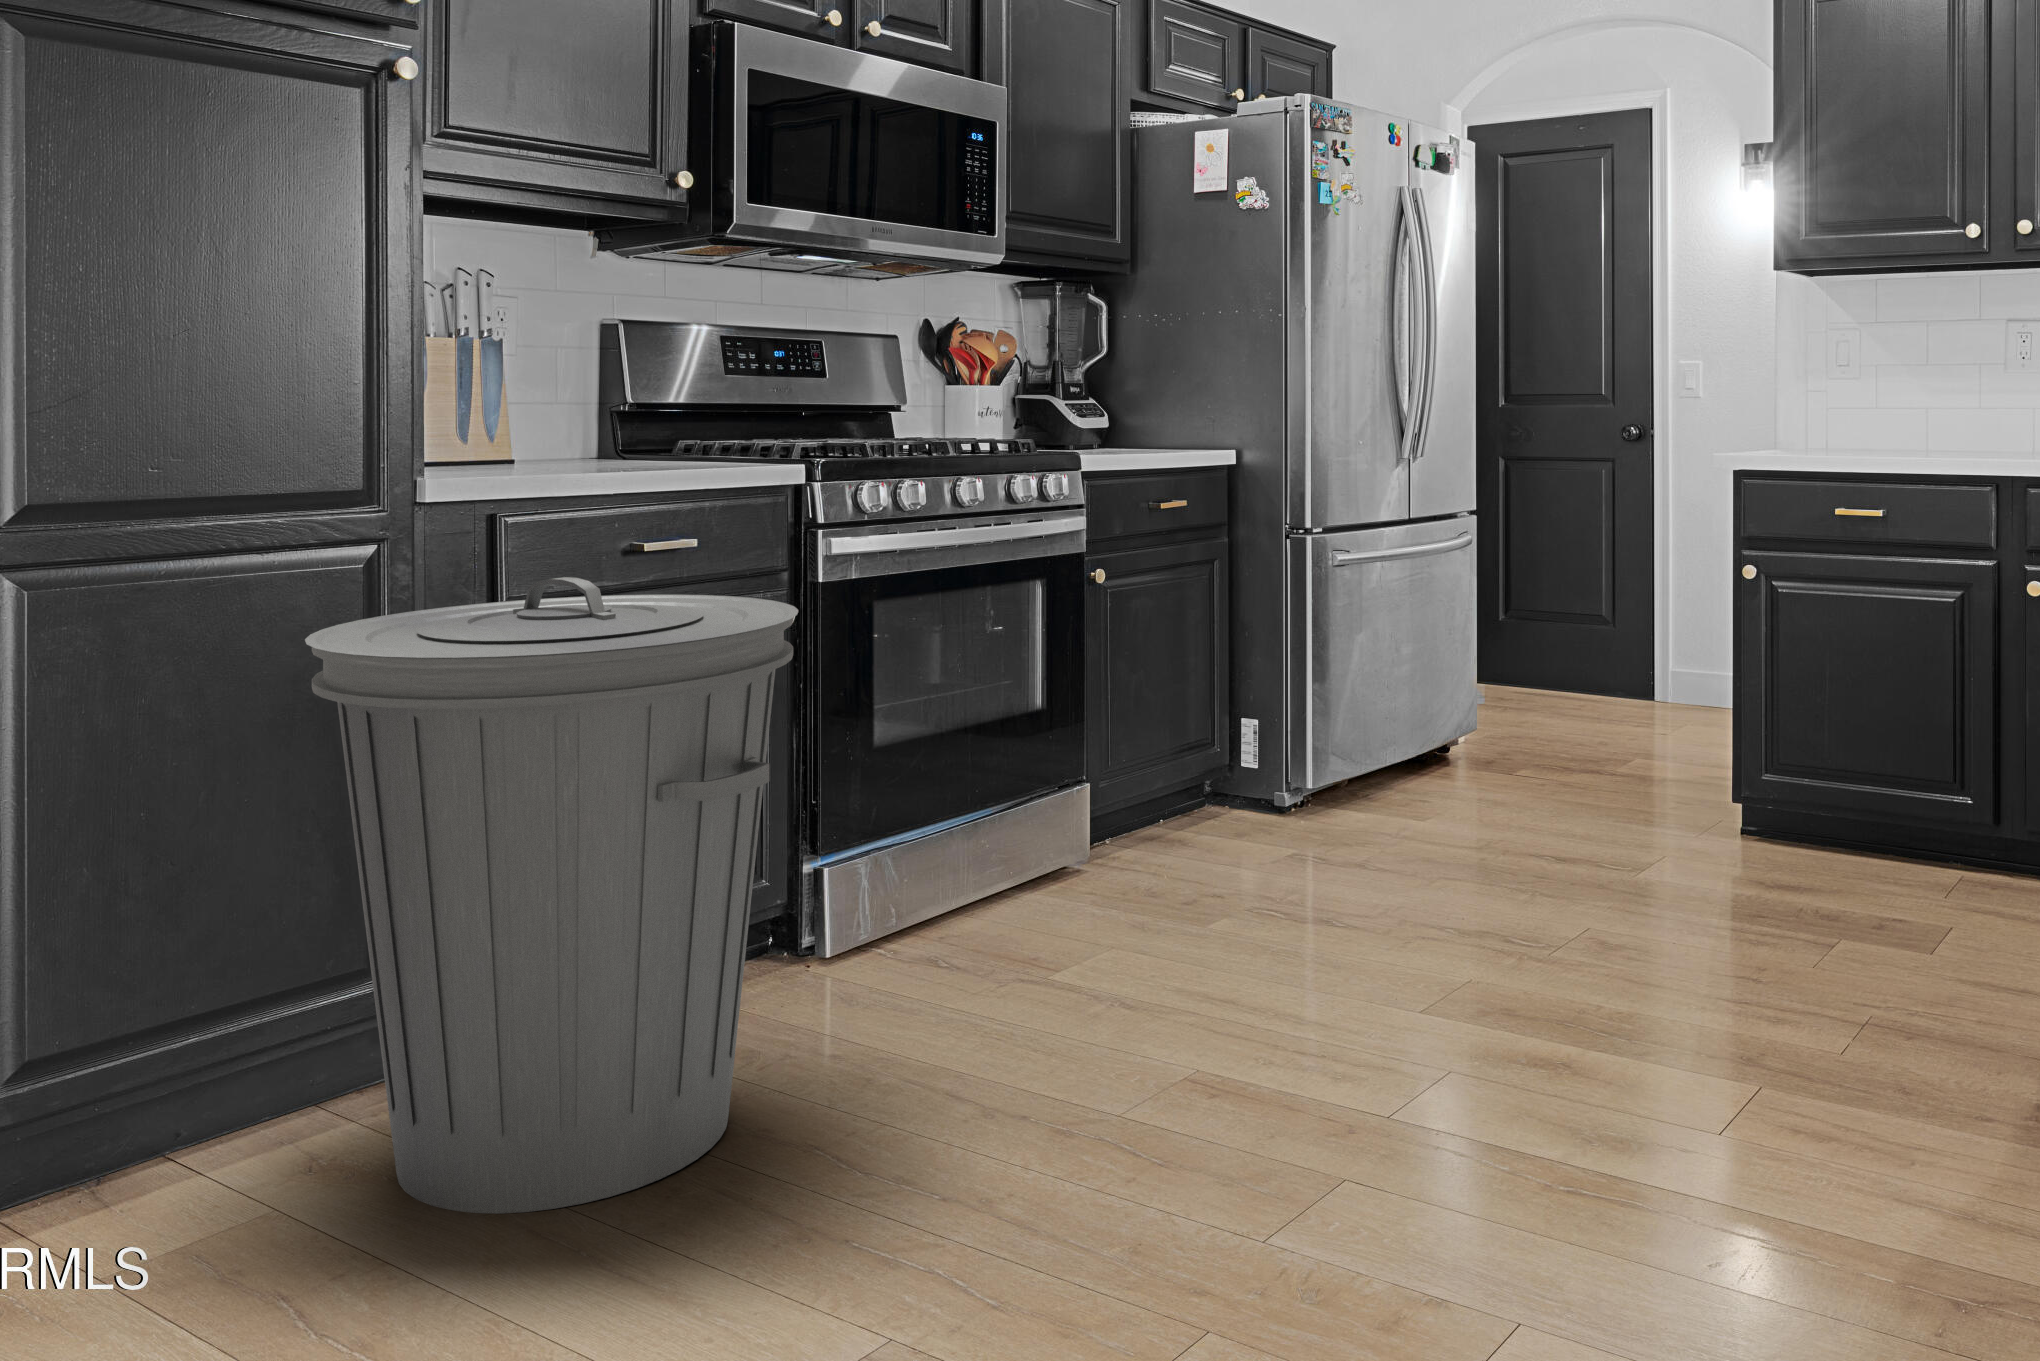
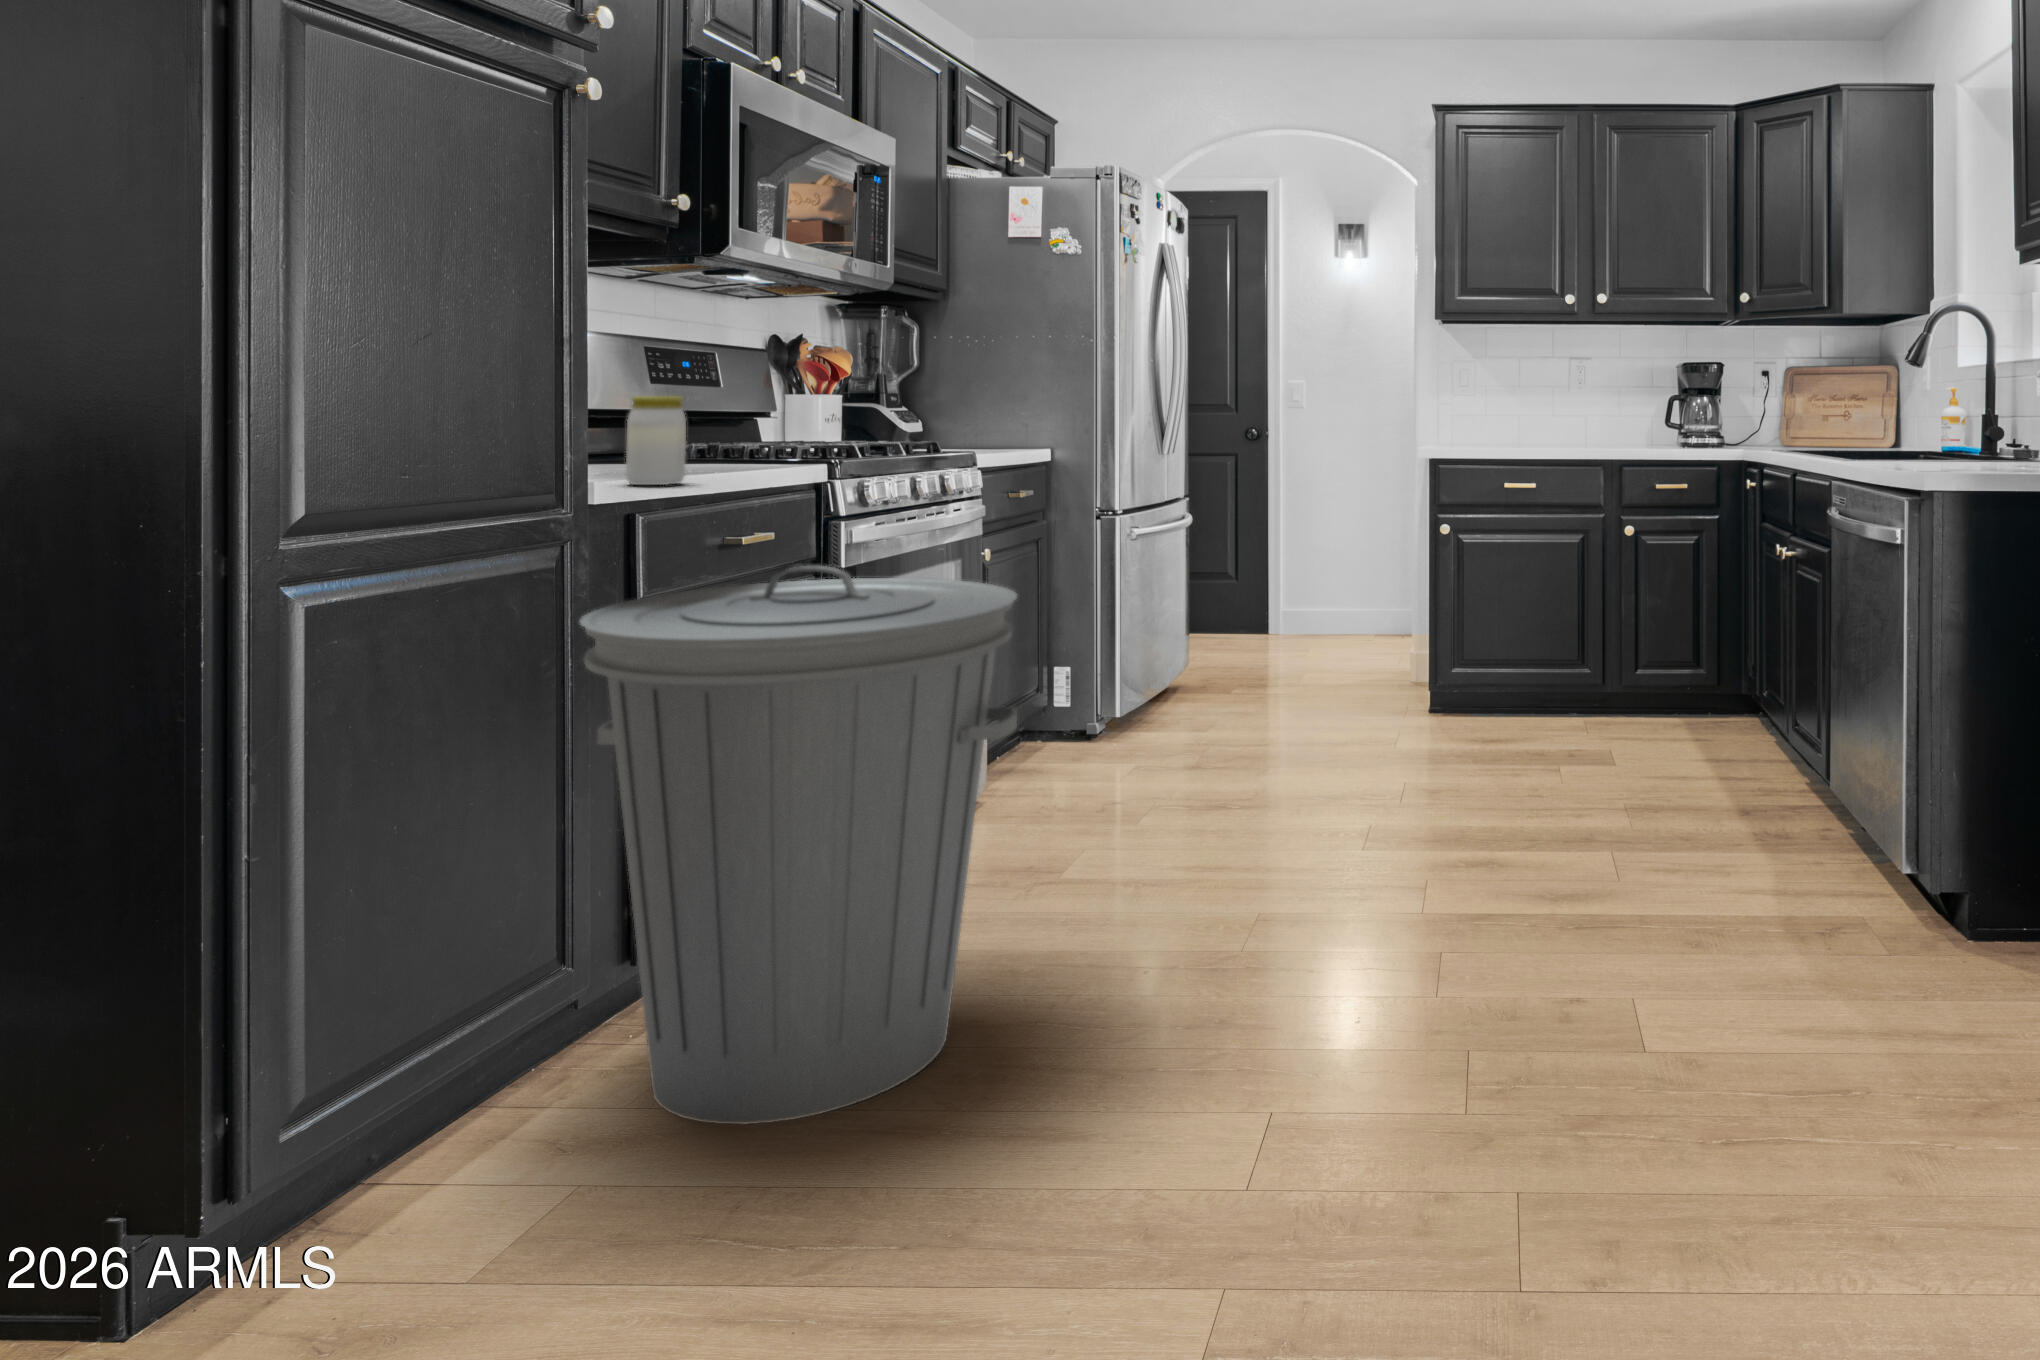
jar: none [505,385,565,482] -> present [626,396,686,485]

